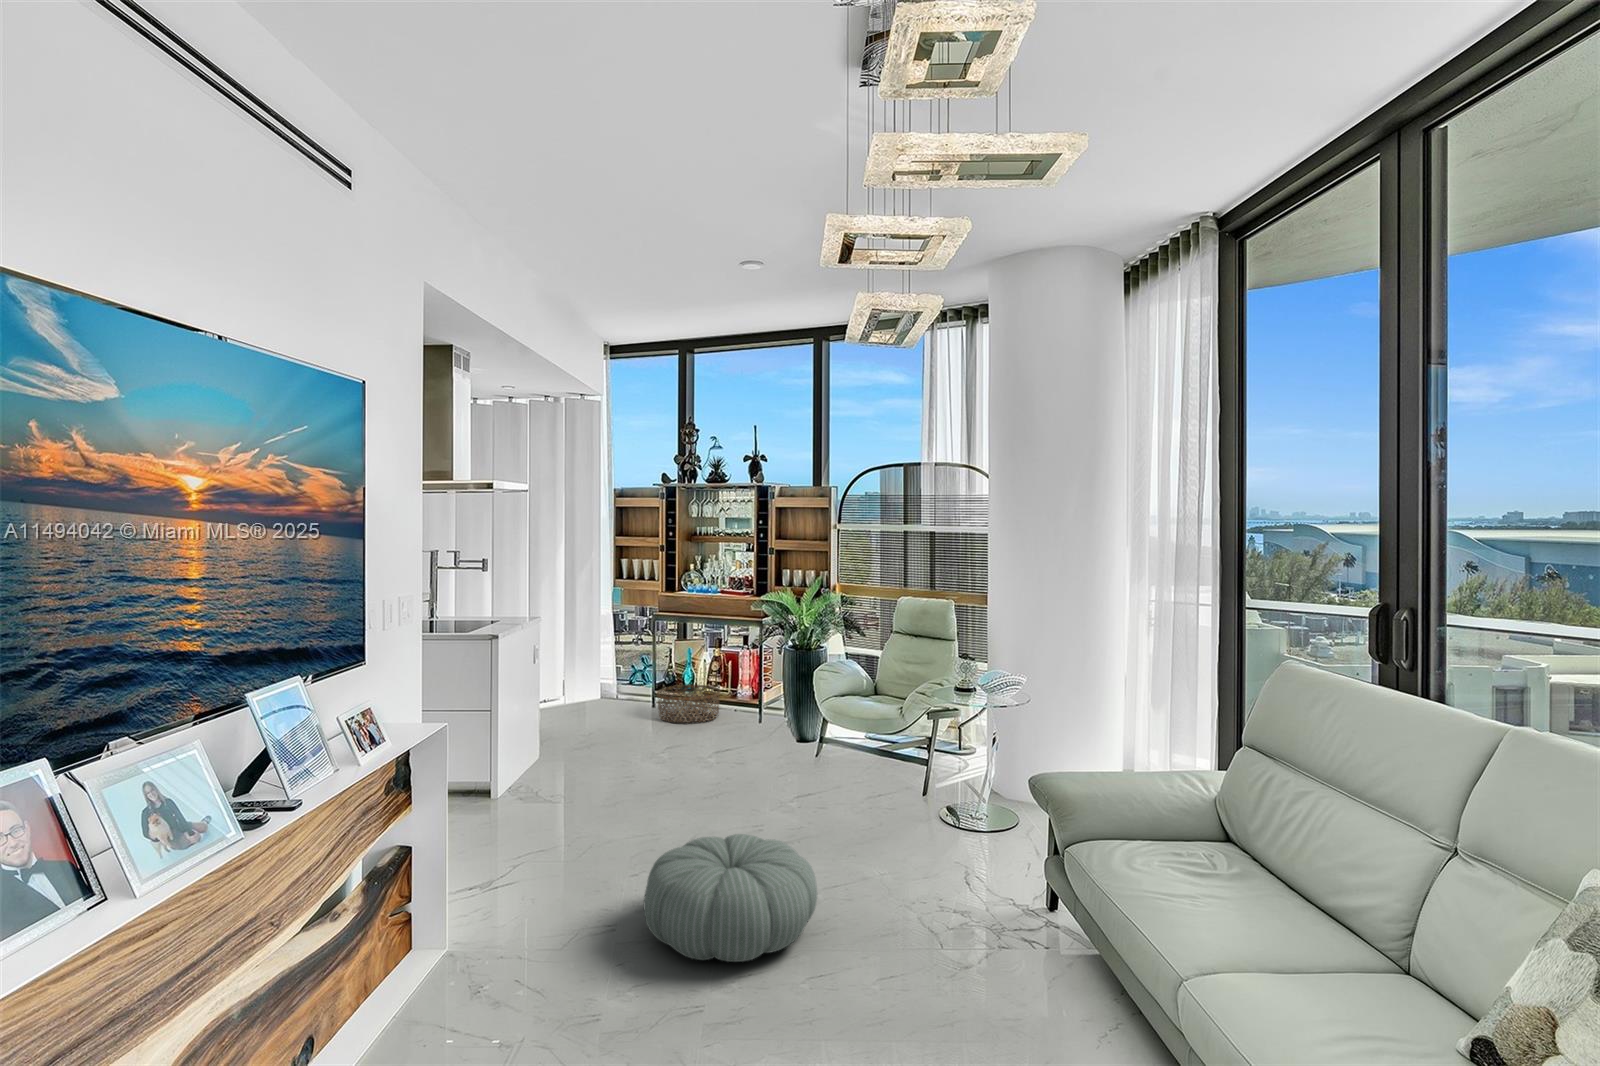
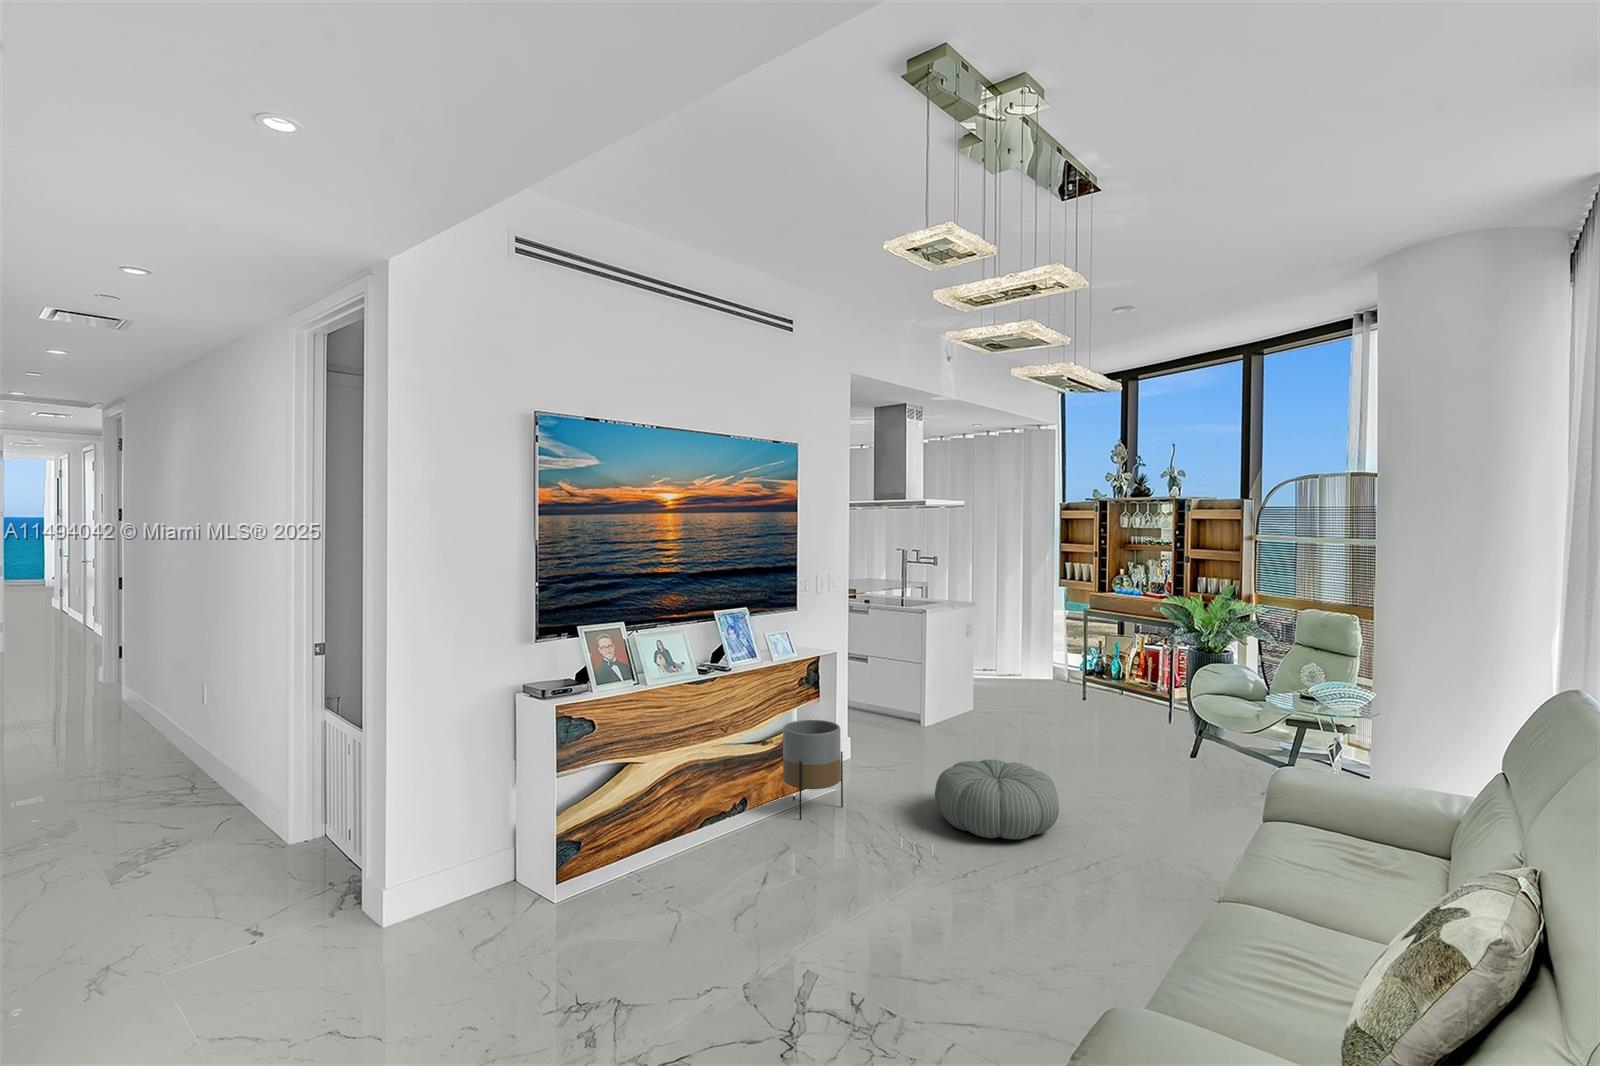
basket: present [657,685,720,723] -> none [1078,671,1135,704]
planter: none [379,841,492,1042] -> present [783,720,843,820]

